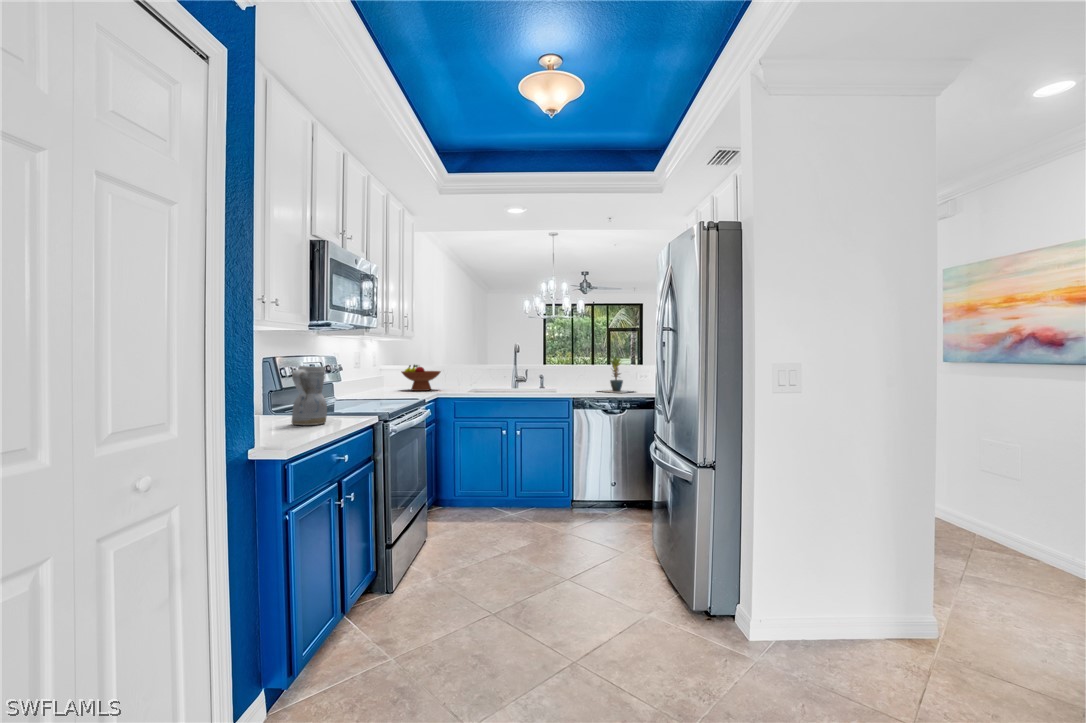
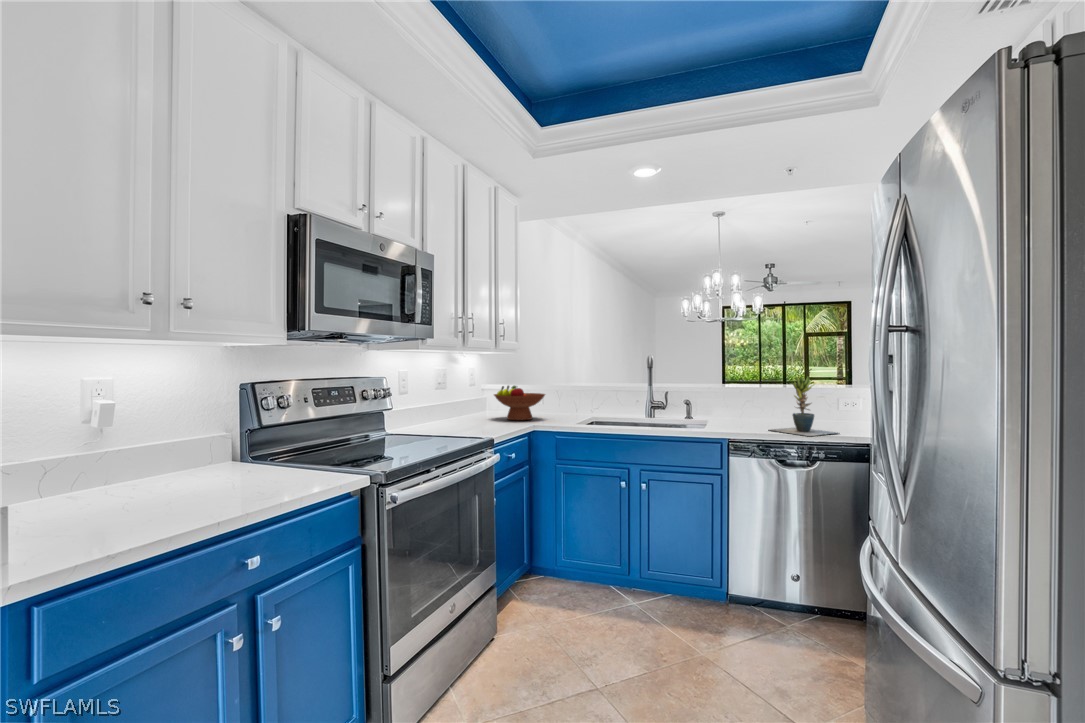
ceramic pitcher: present [292,366,327,425] -> none [186,403,259,504]

